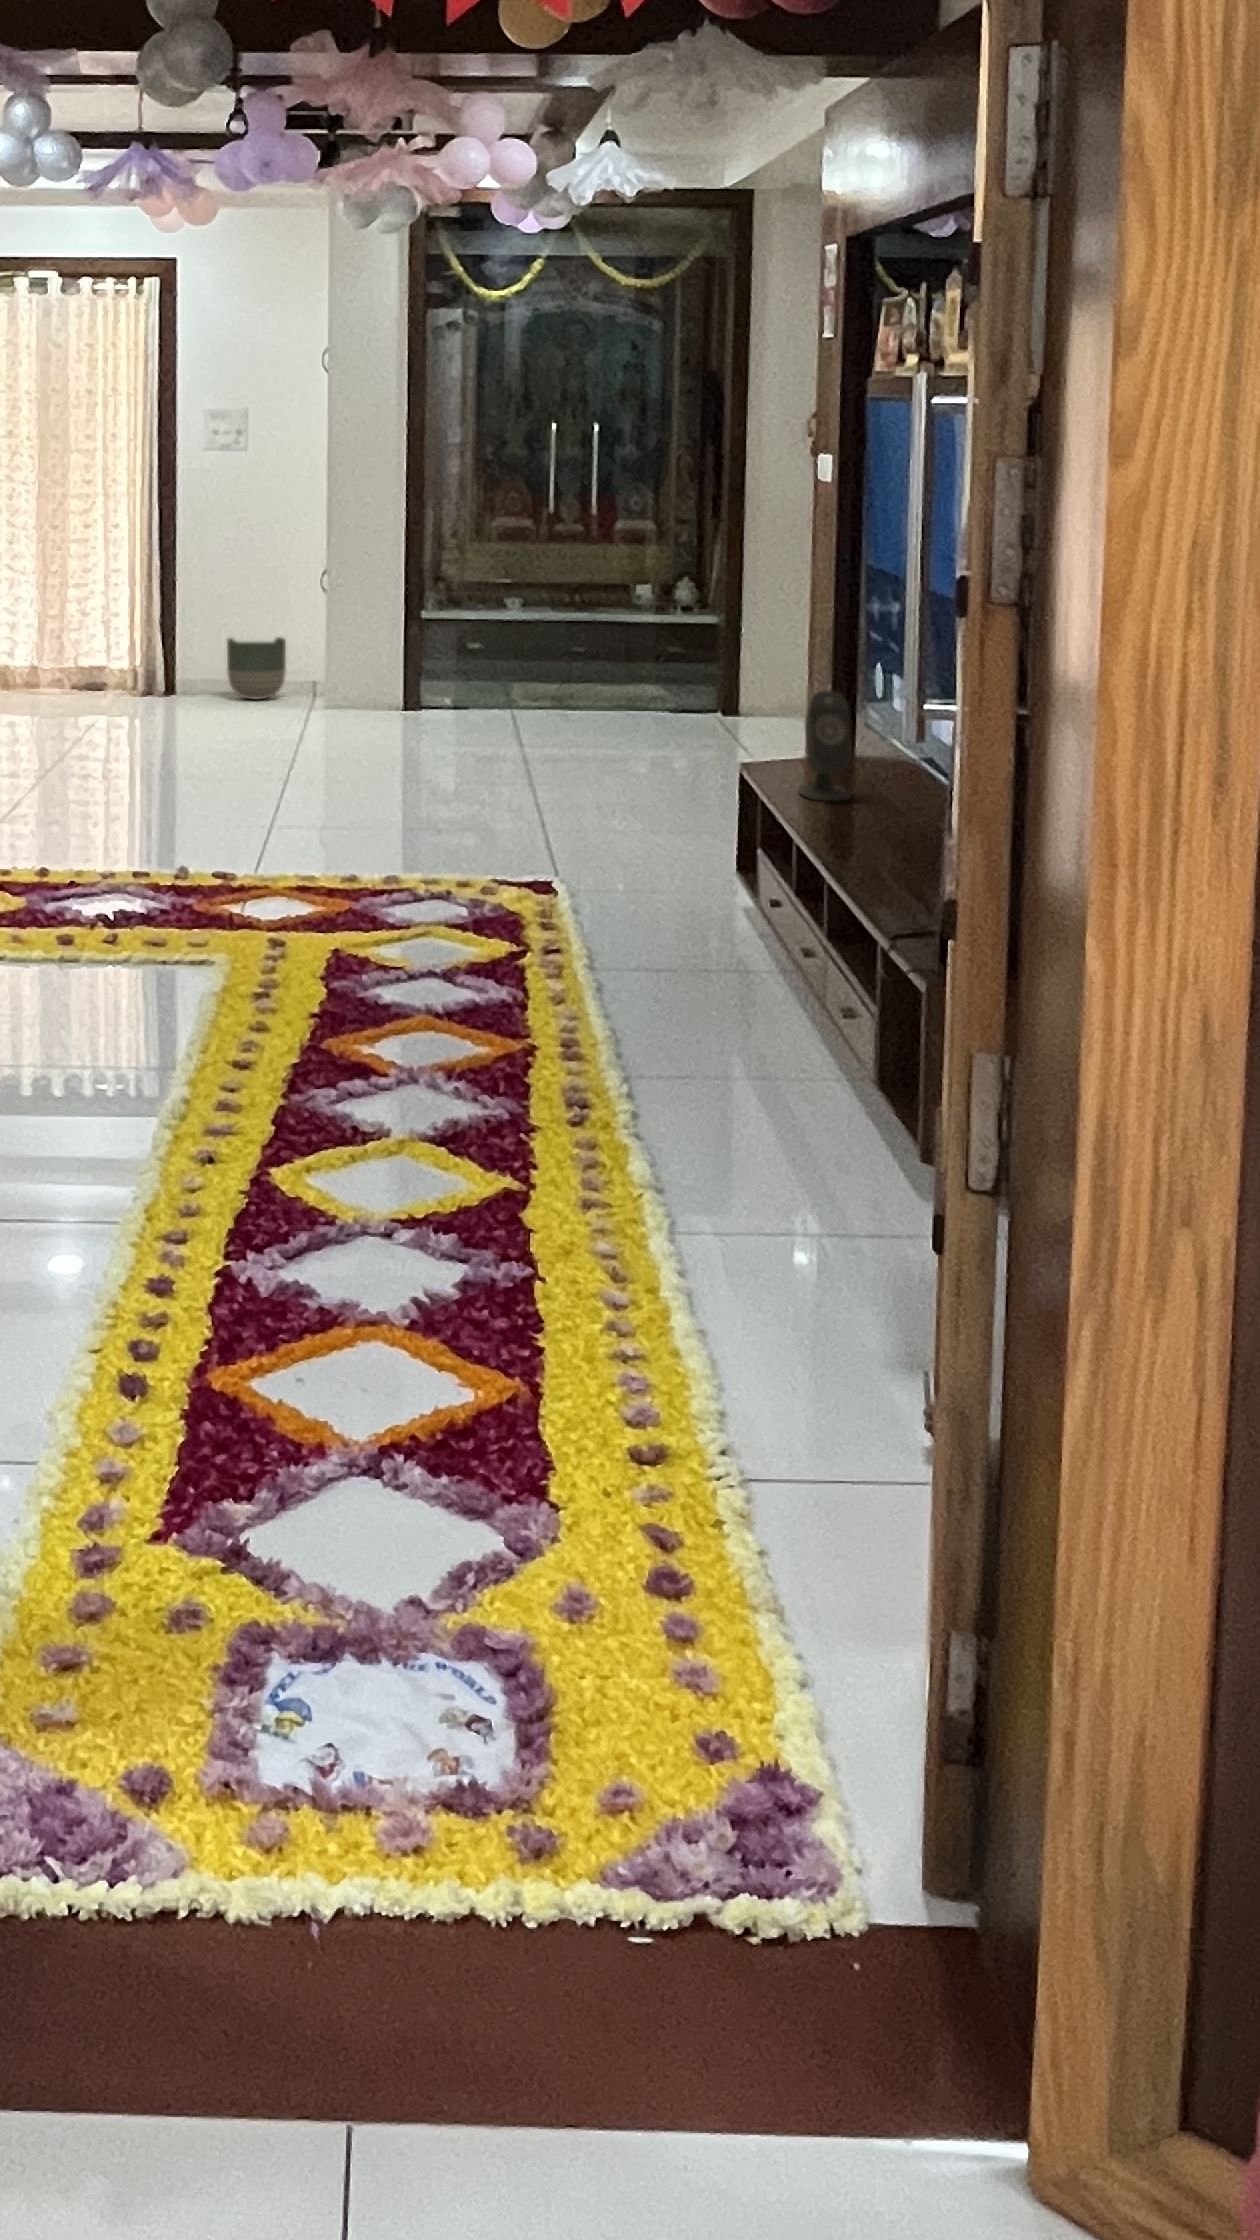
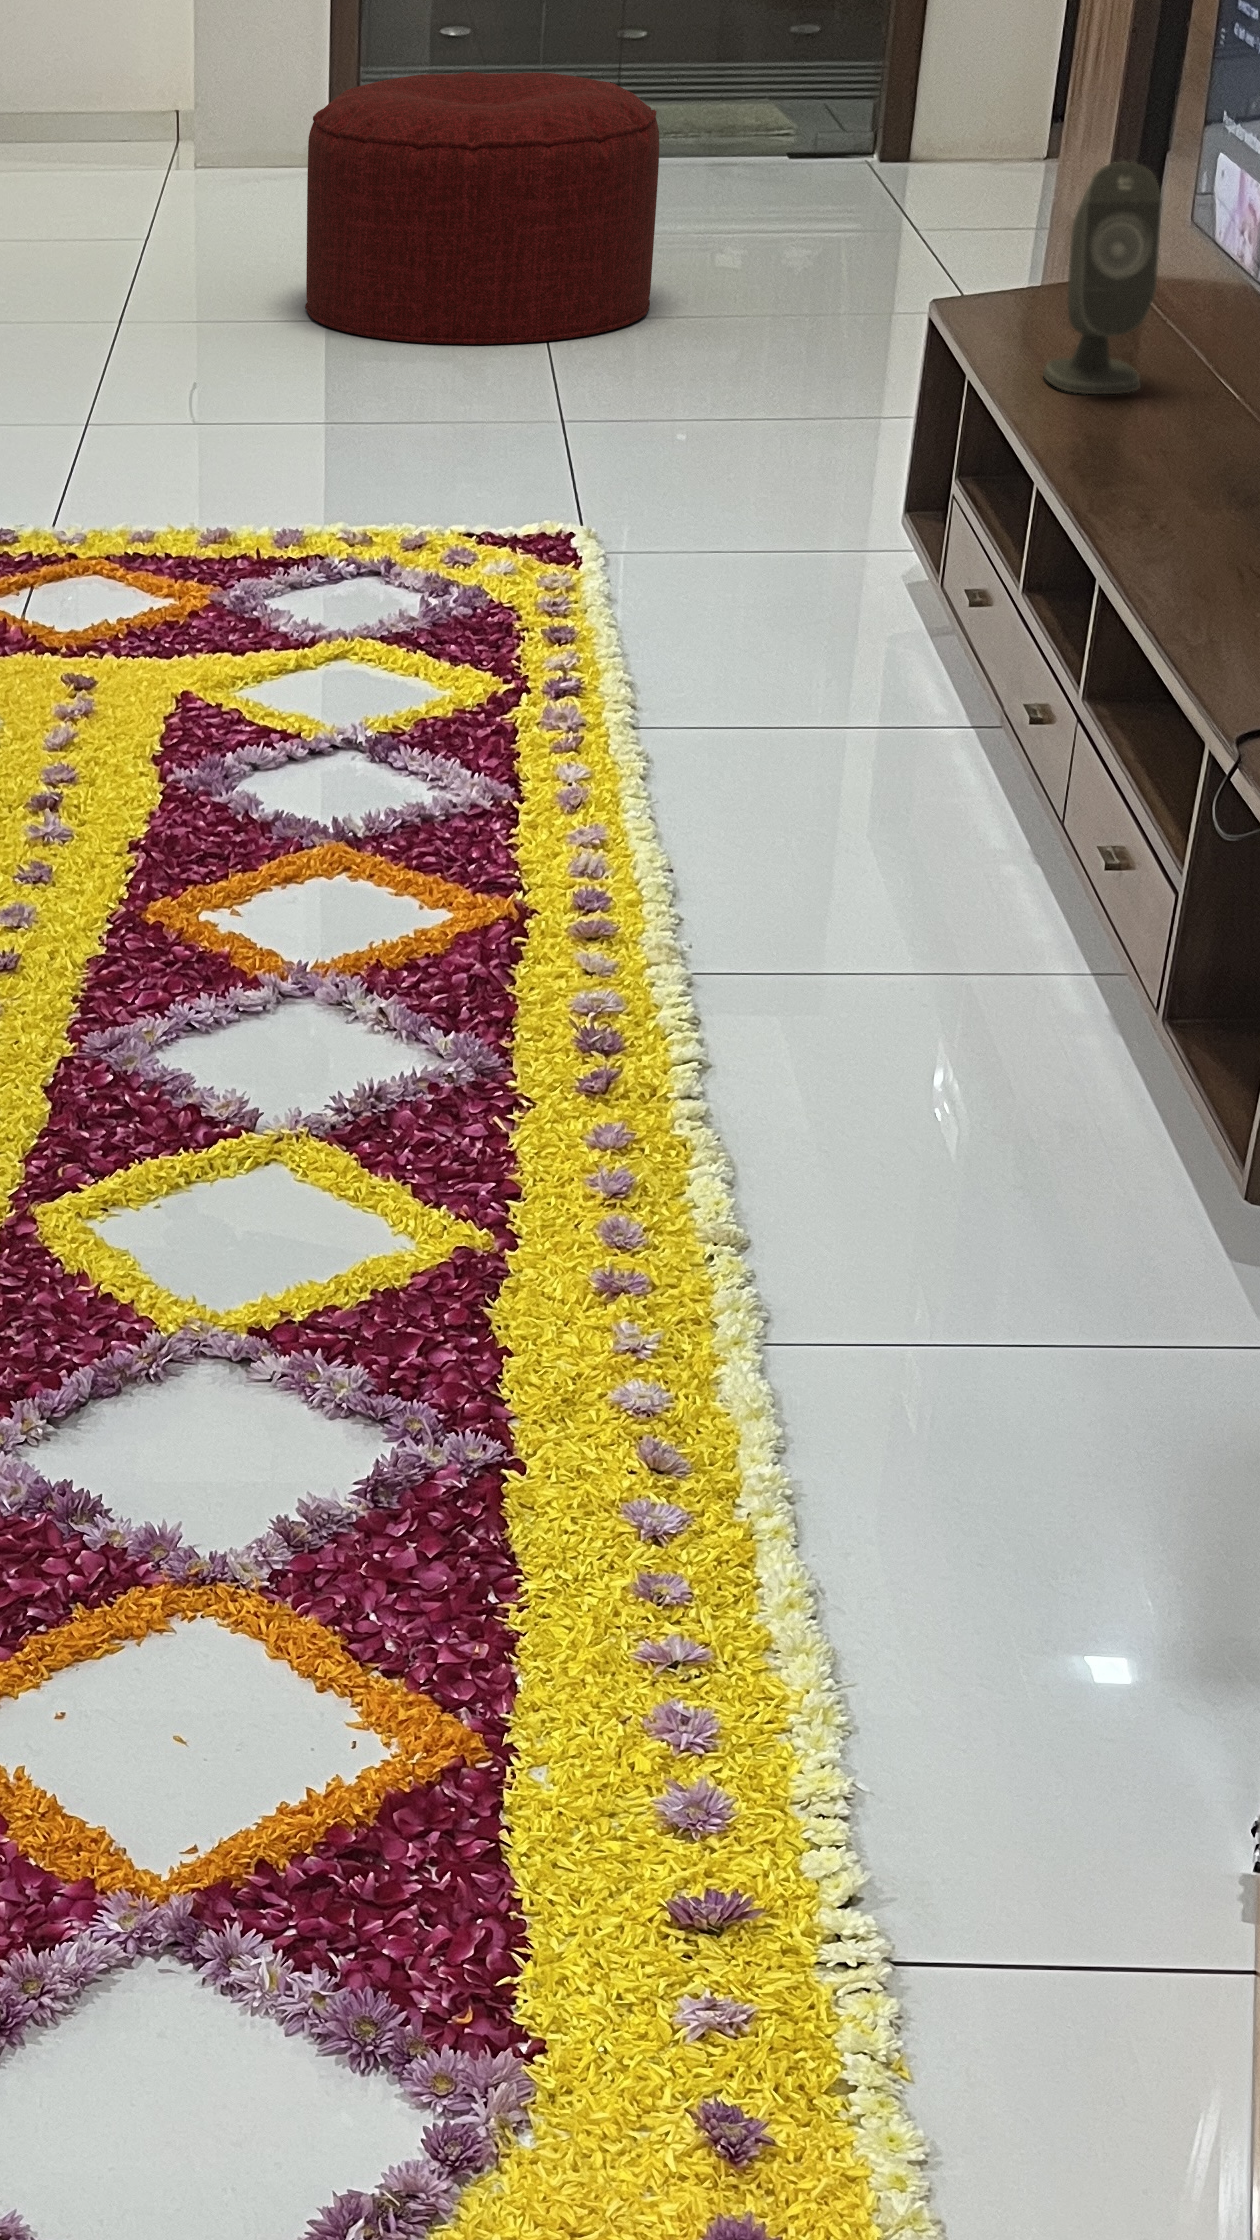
planter: present [227,637,286,700] -> none [24,29,126,154]
ottoman: none [394,657,593,794] -> present [305,72,659,345]

